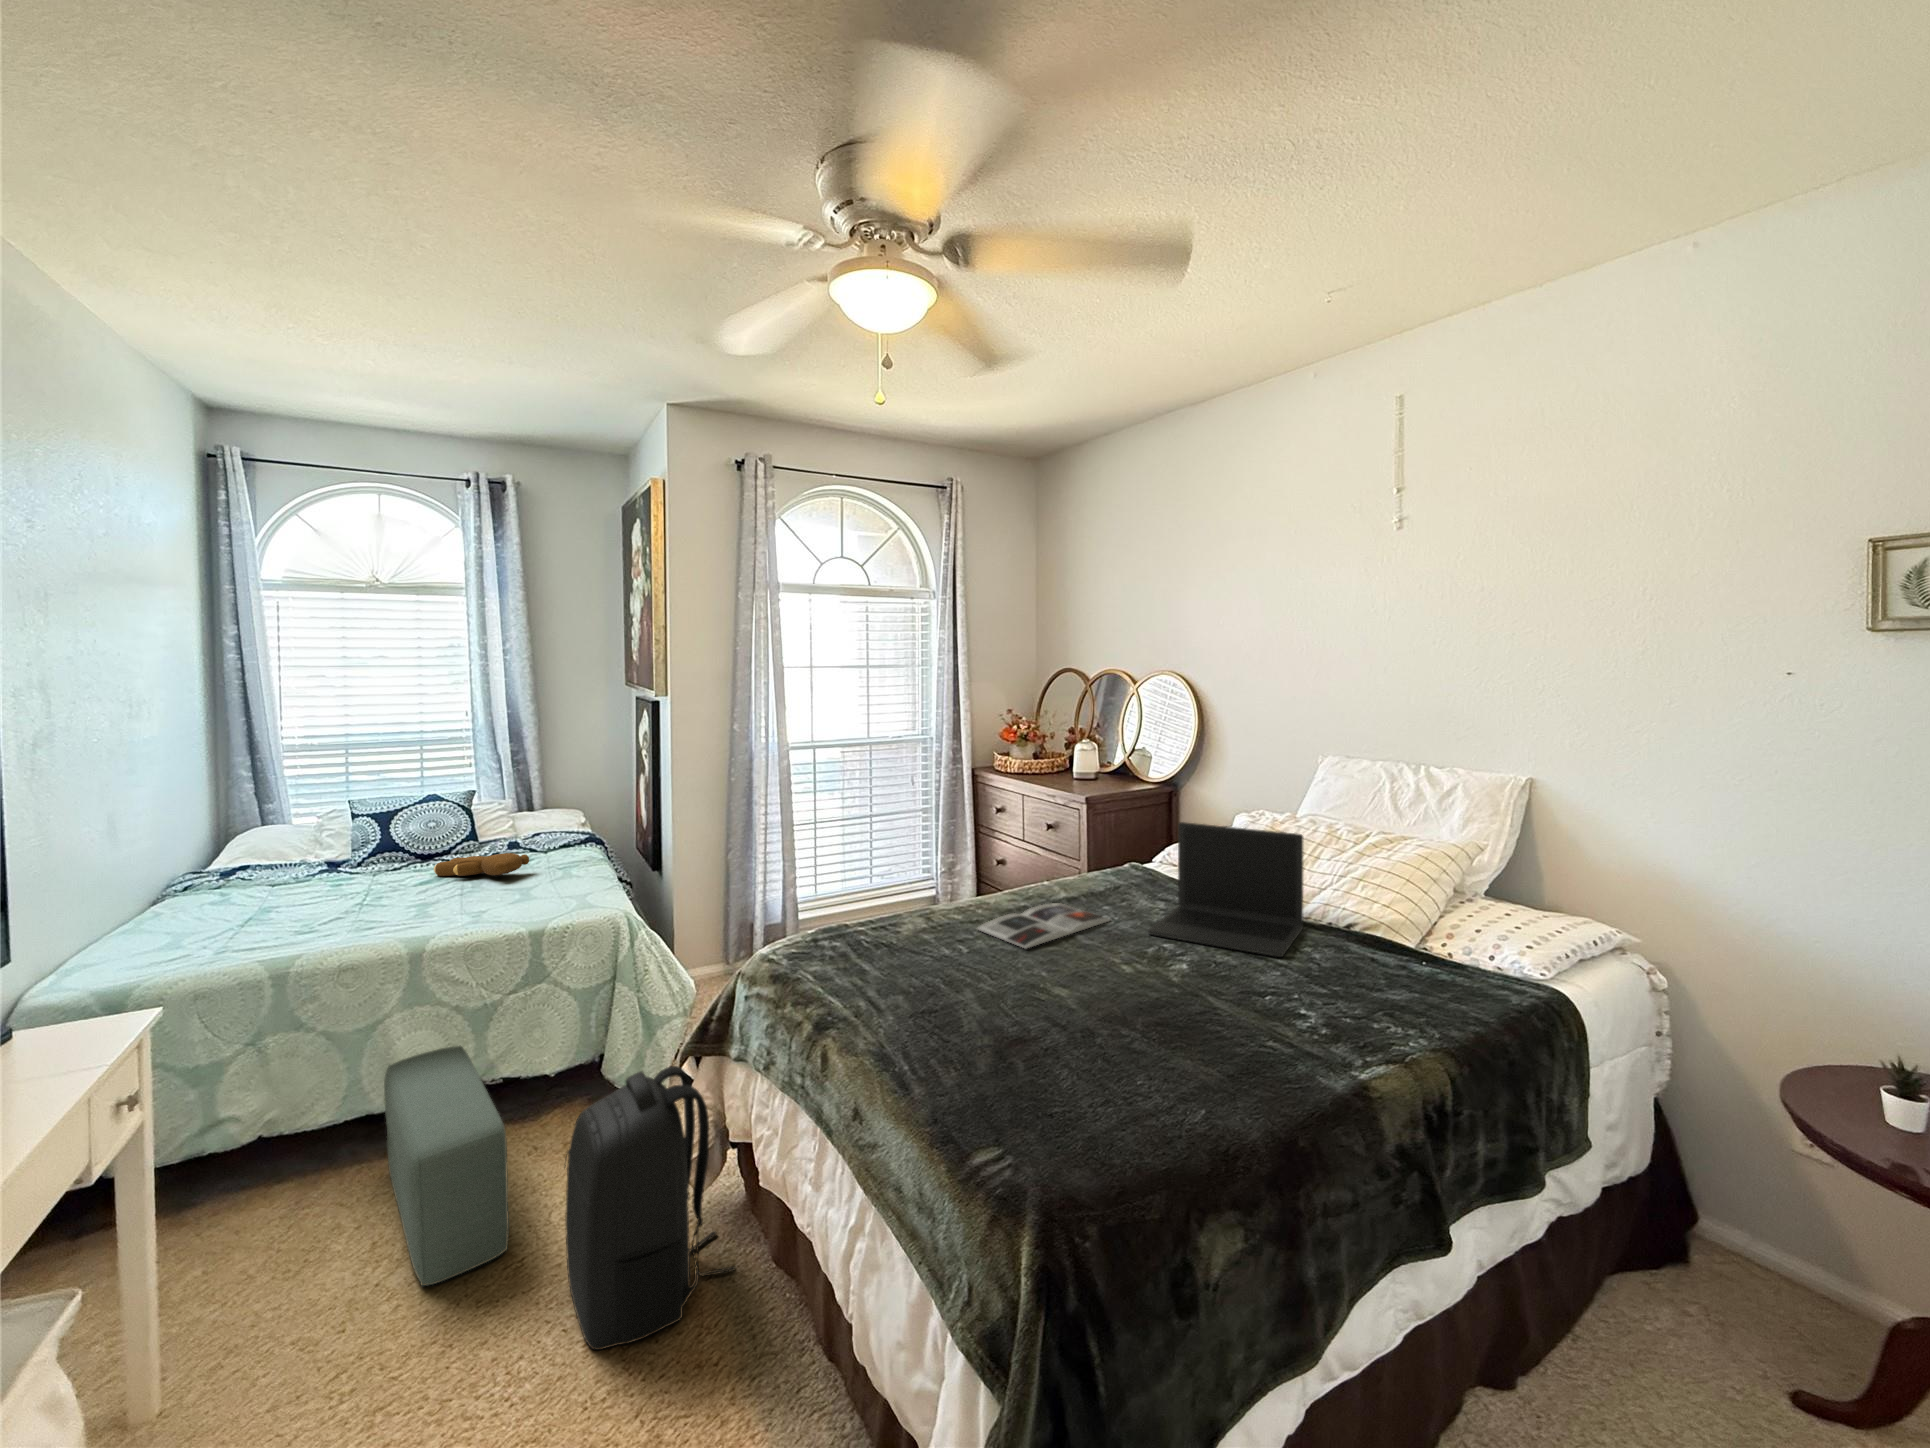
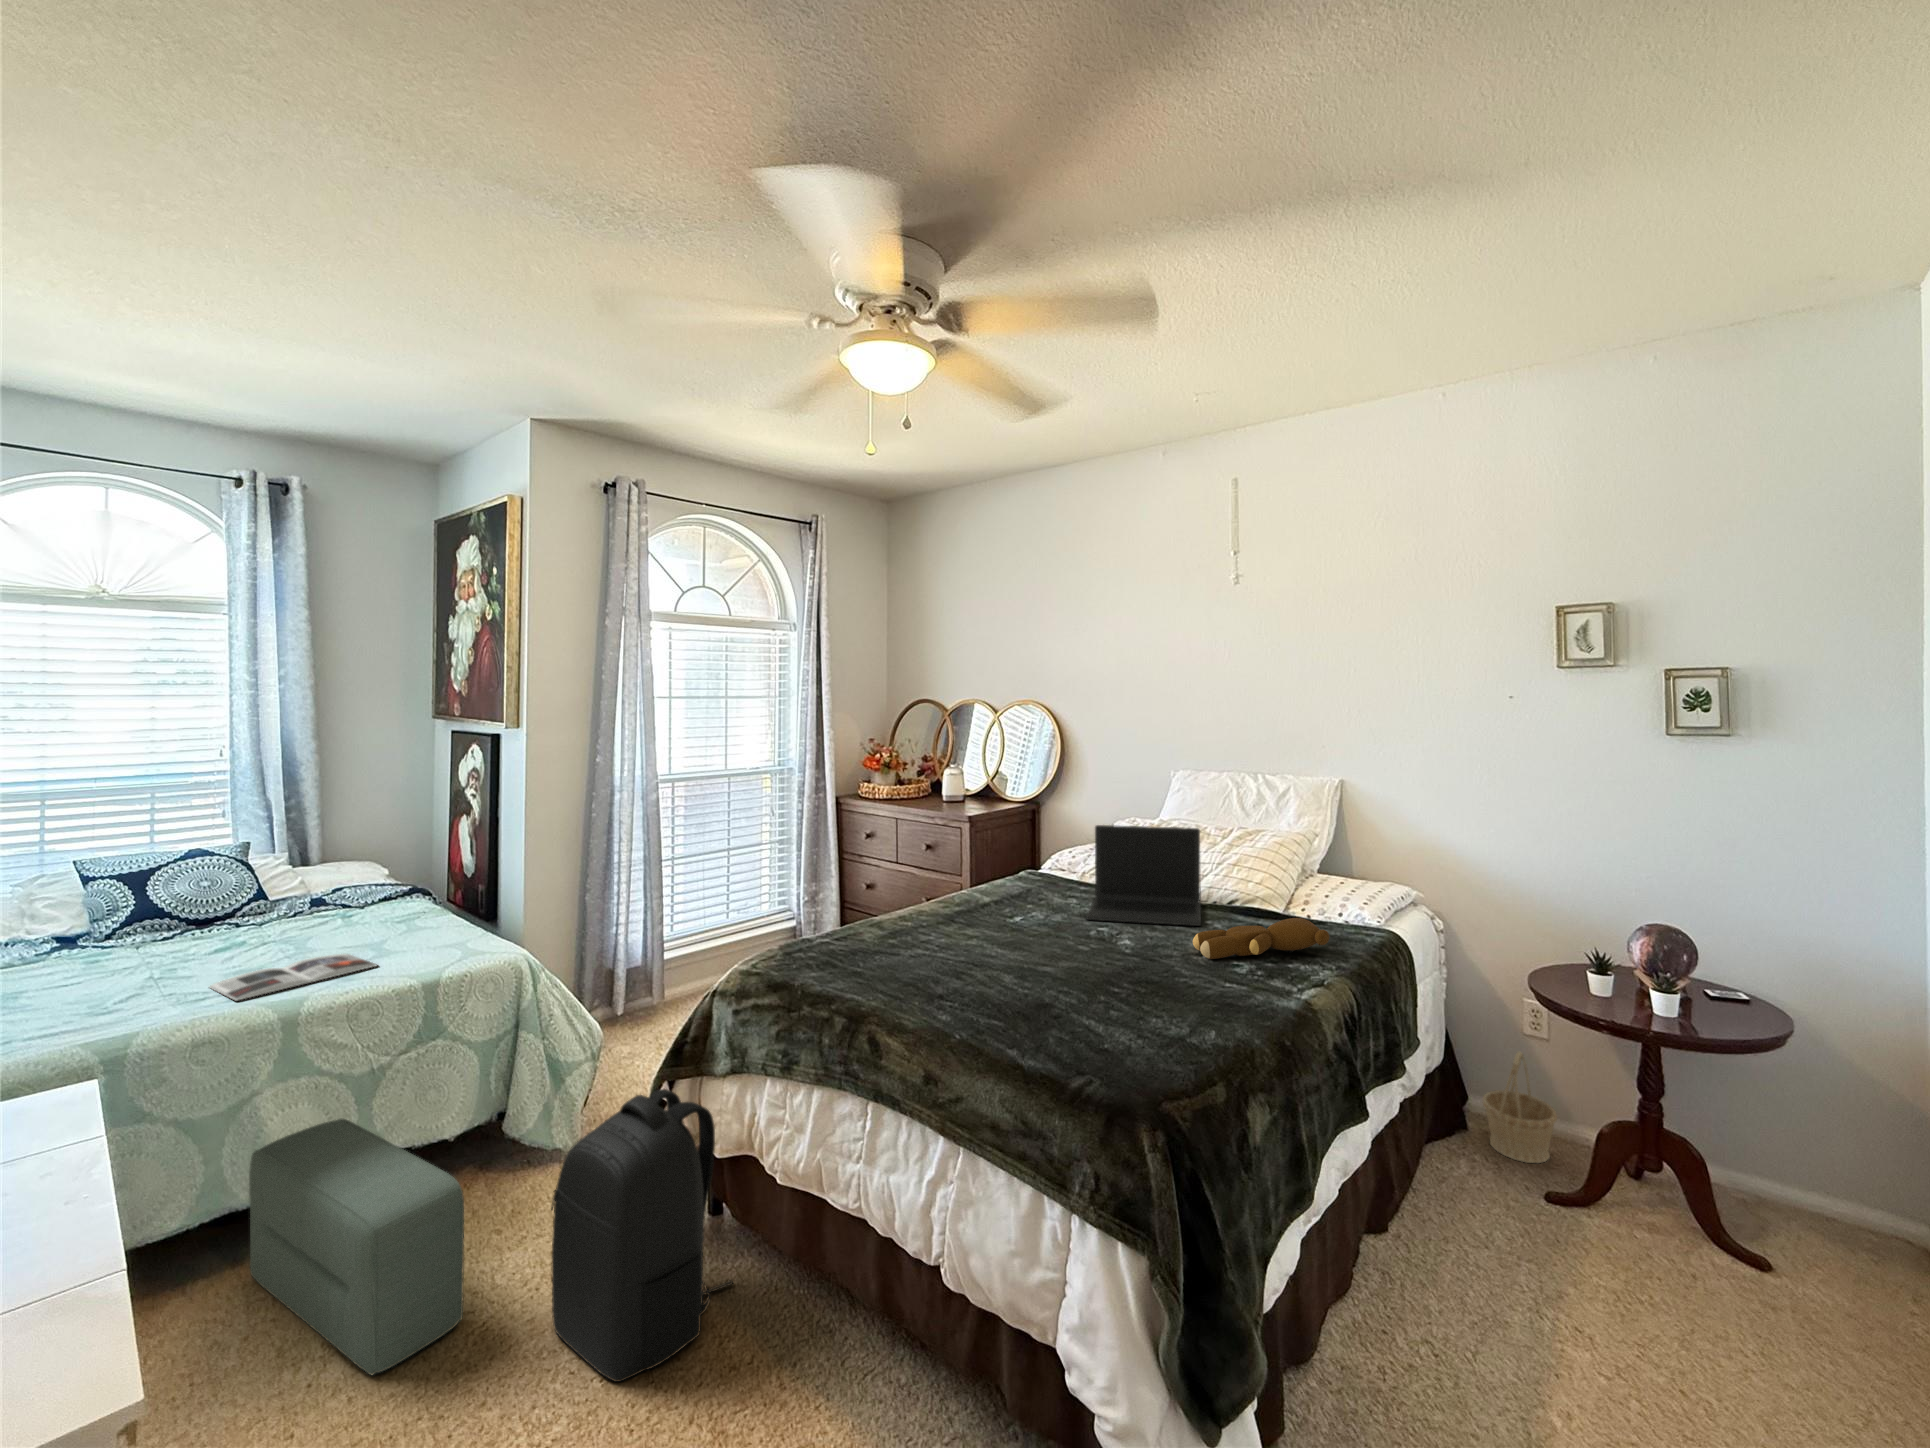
teddy bear: present [434,853,529,877] -> present [1193,918,1329,959]
magazine: present [978,903,1110,948] -> present [209,954,377,1001]
basket: none [1709,1182,1832,1346] -> present [1483,1052,1557,1163]

